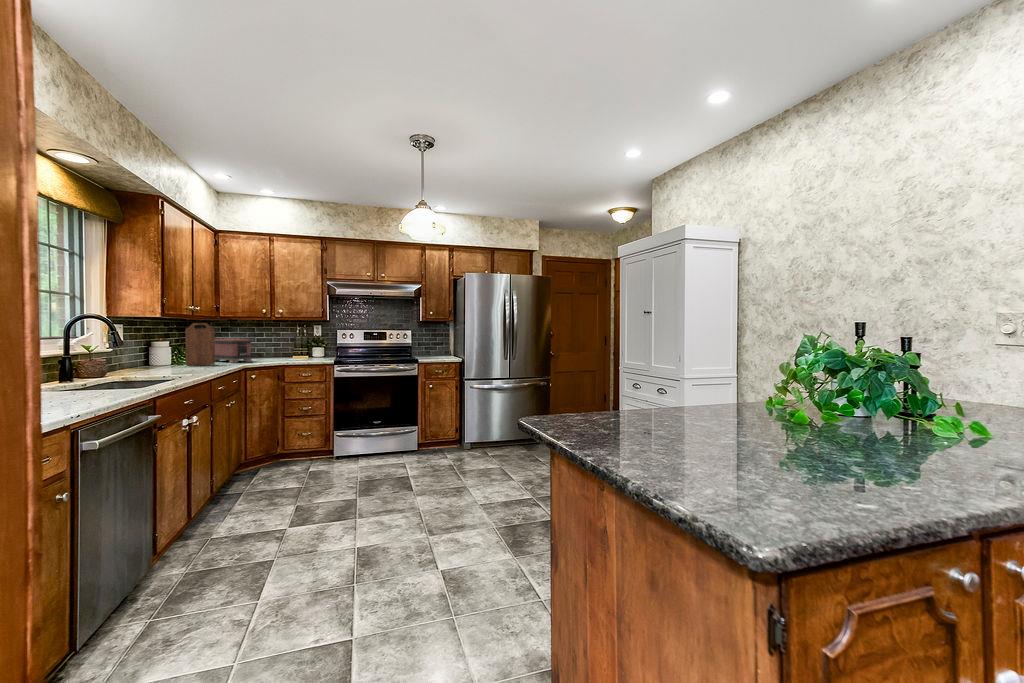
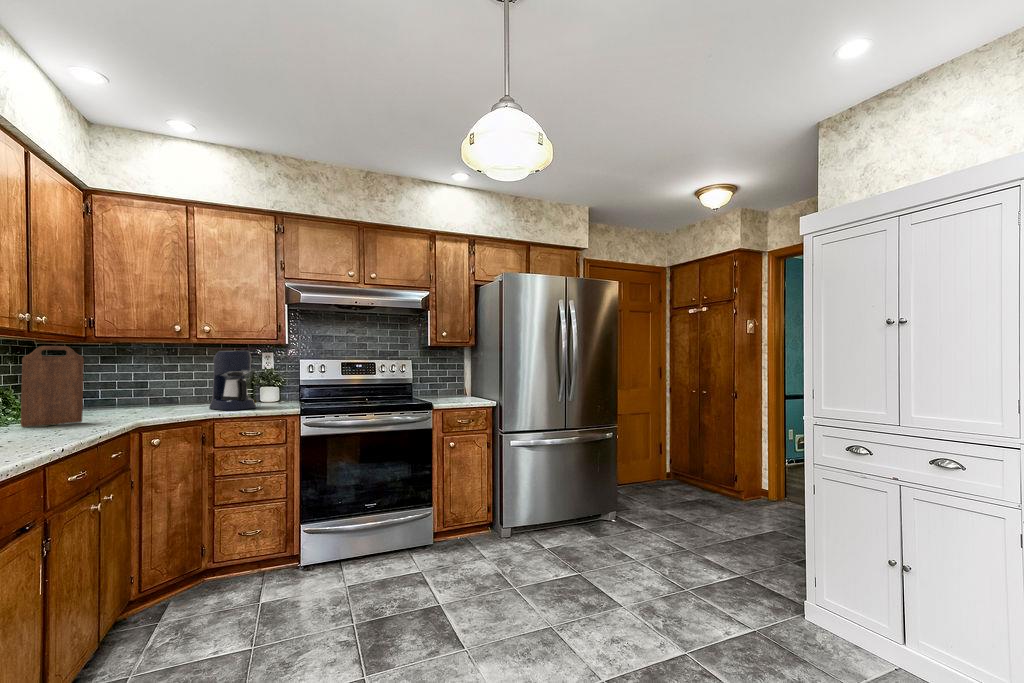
coffee maker: none [282,325,309,361] -> present [209,351,256,410]
toaster: present [215,338,252,363] -> none [77,374,157,418]

